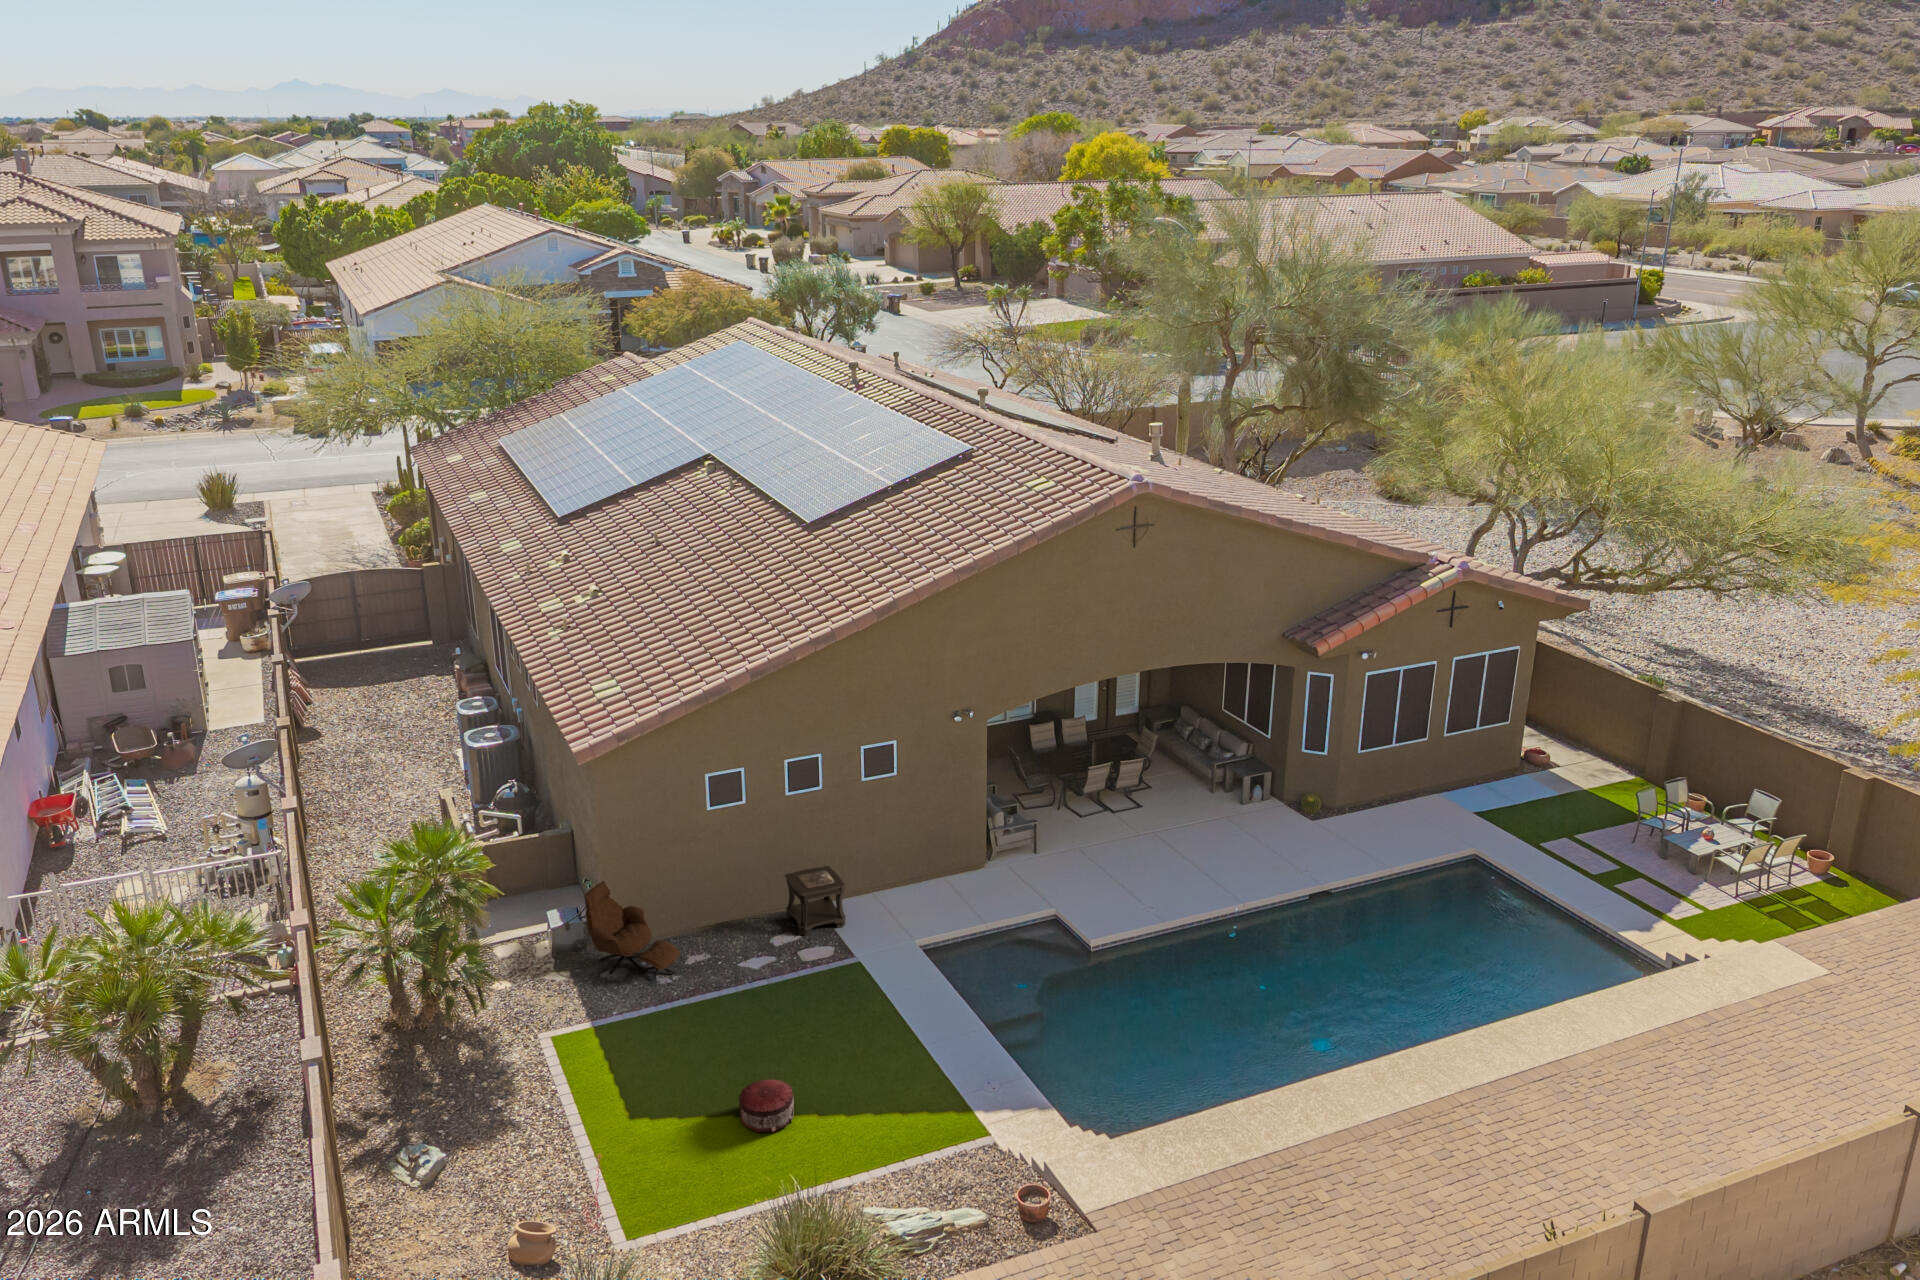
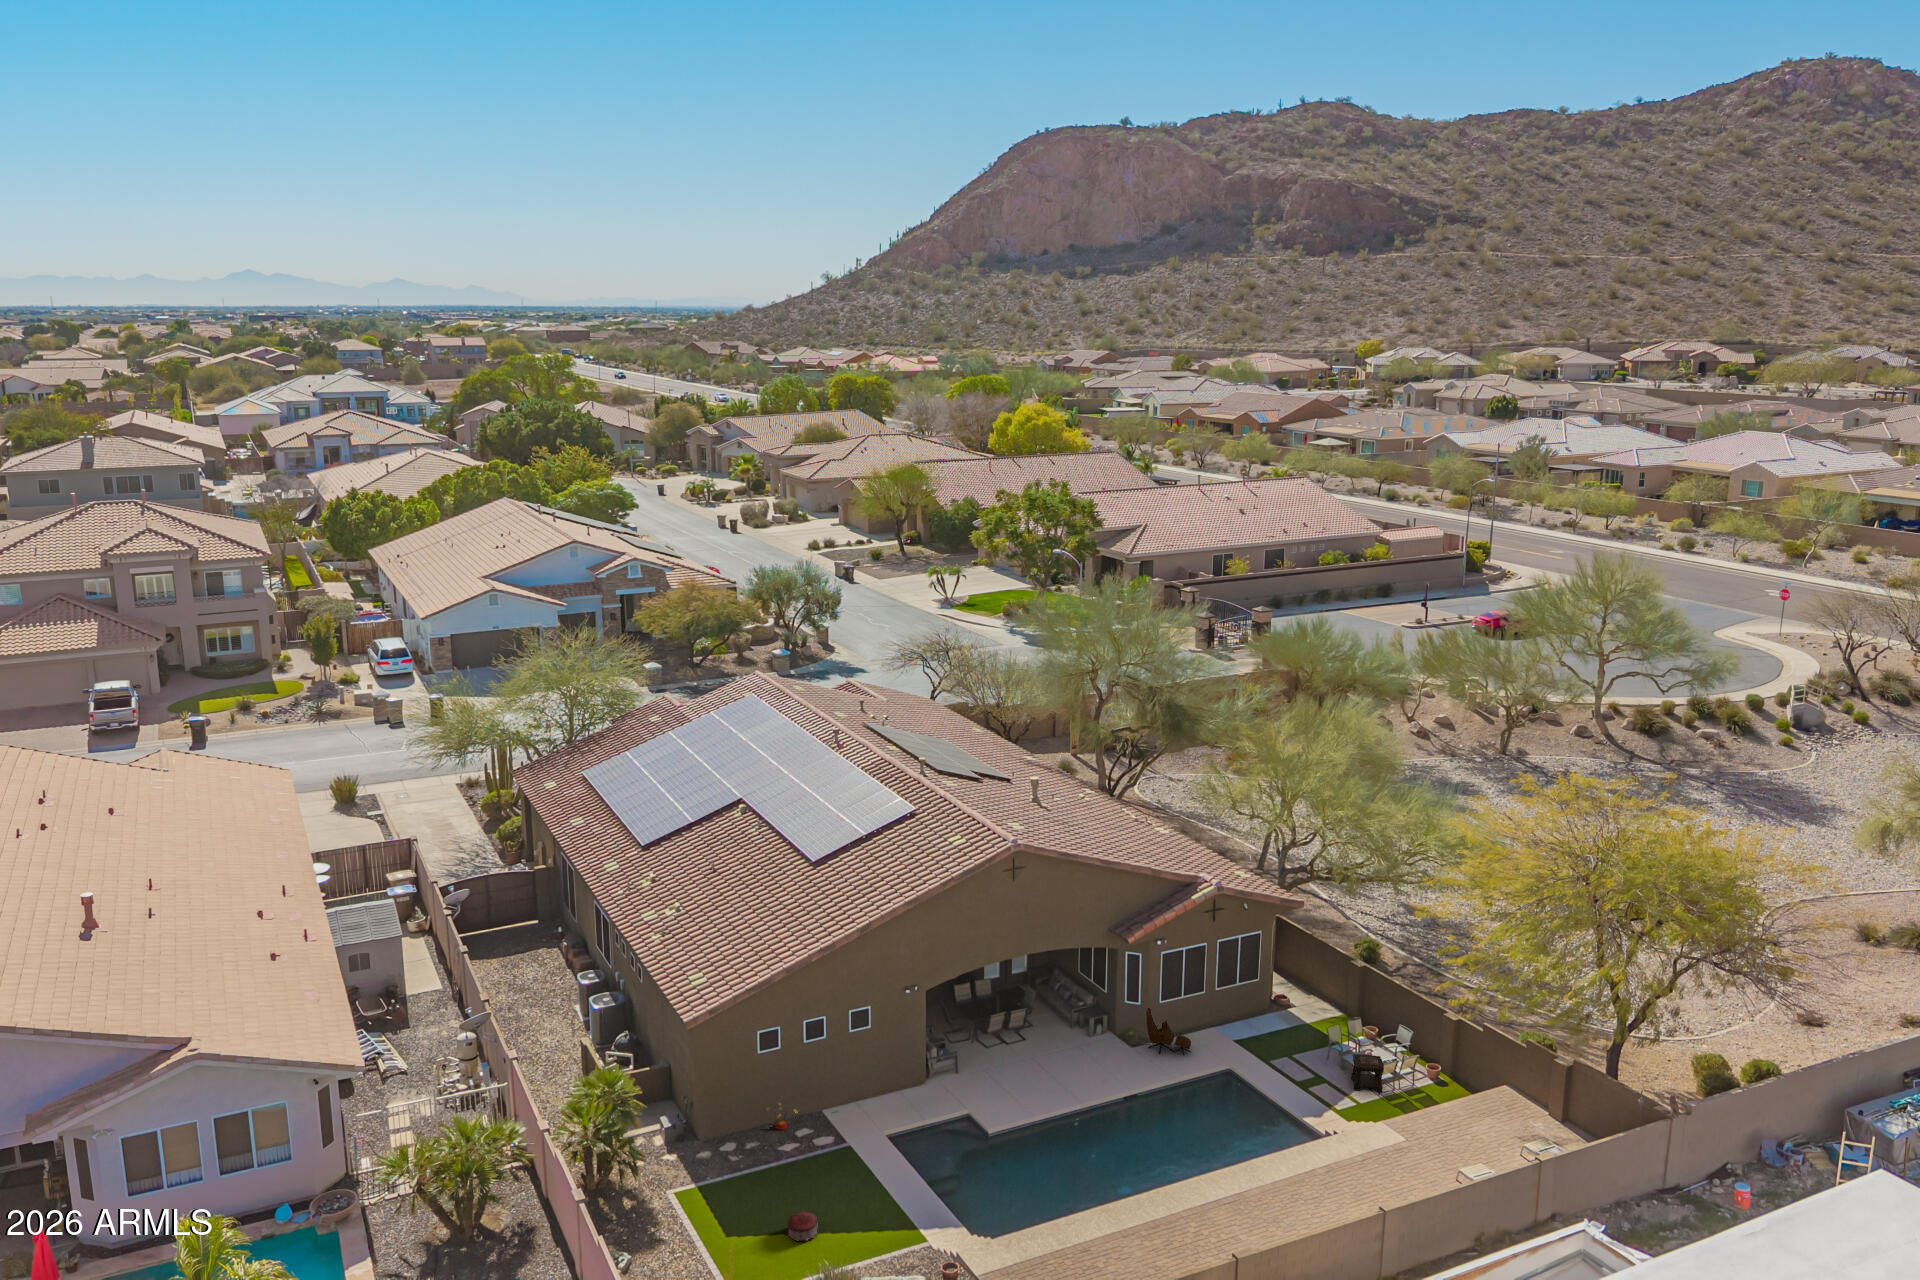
side table: present [785,866,846,935] -> present [1351,1054,1384,1093]
lounge chair: present [584,881,680,980] -> present [1146,1008,1191,1055]
decorative plant: none [722,888,774,936] -> present [775,1107,797,1130]

